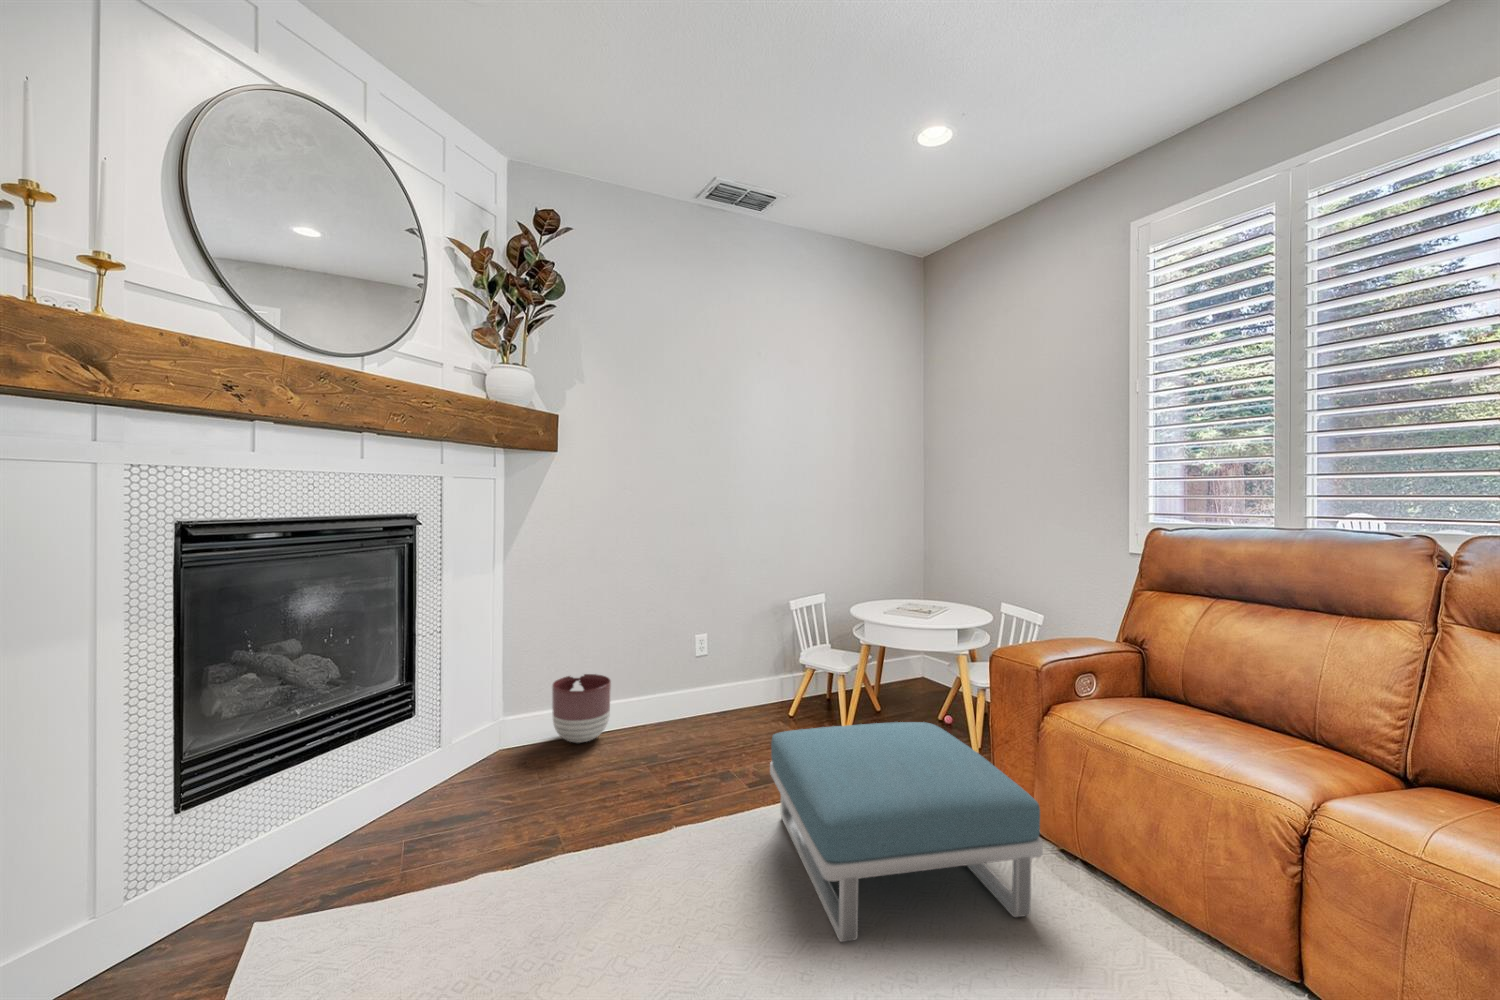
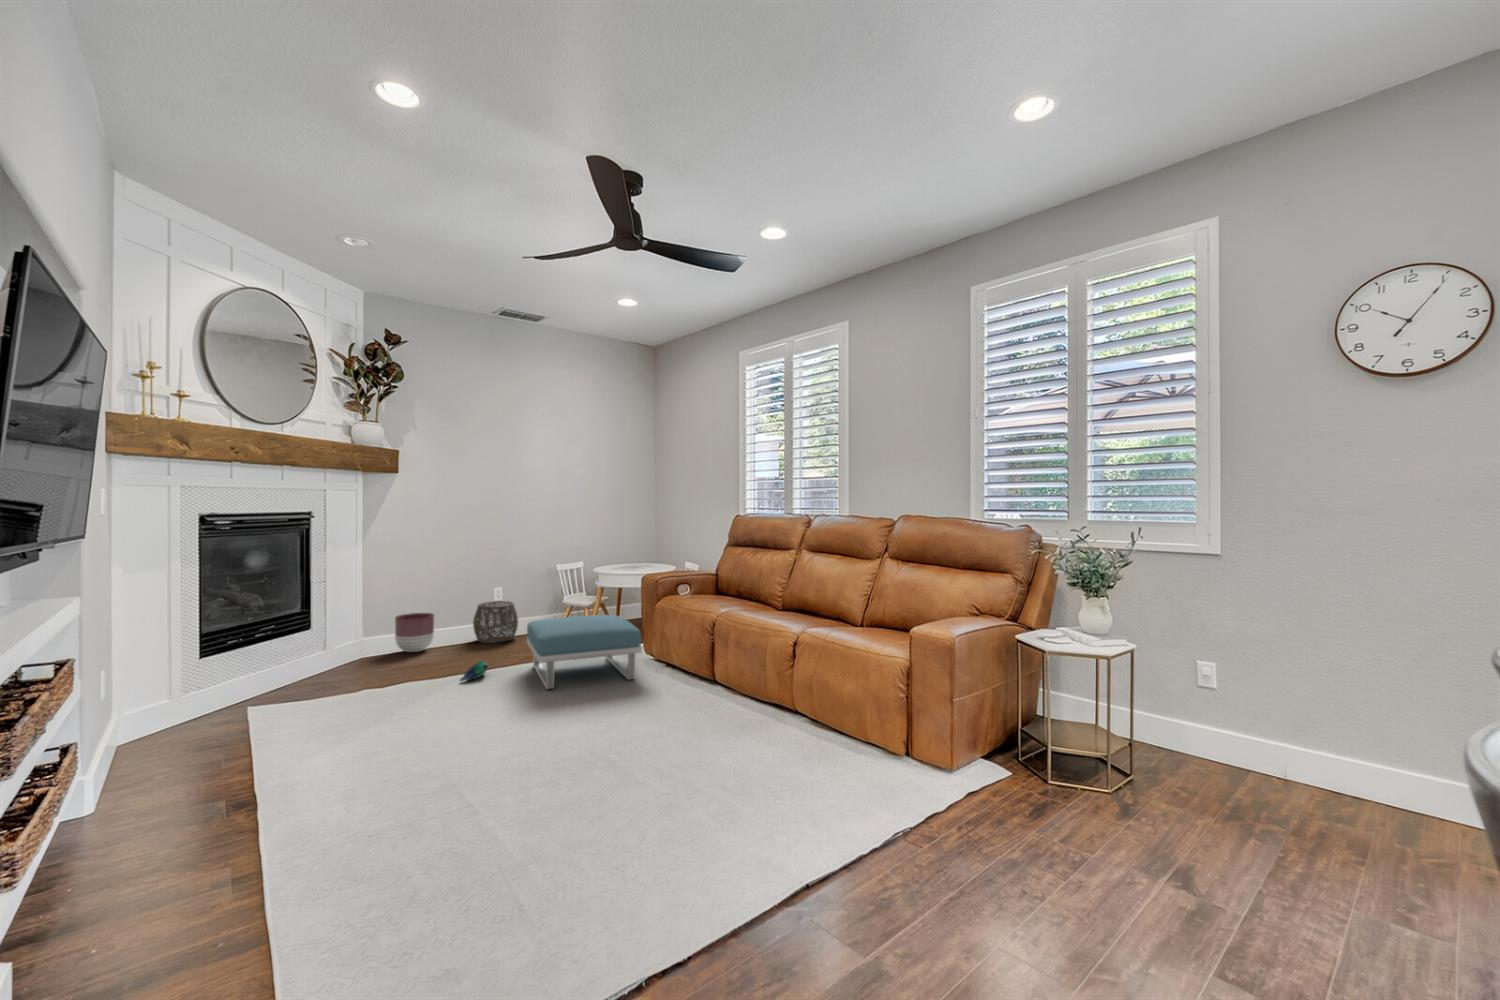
woven basket: none [667,655,735,729] -> present [473,601,518,643]
plush toy: none [651,808,704,866] -> present [460,661,488,681]

